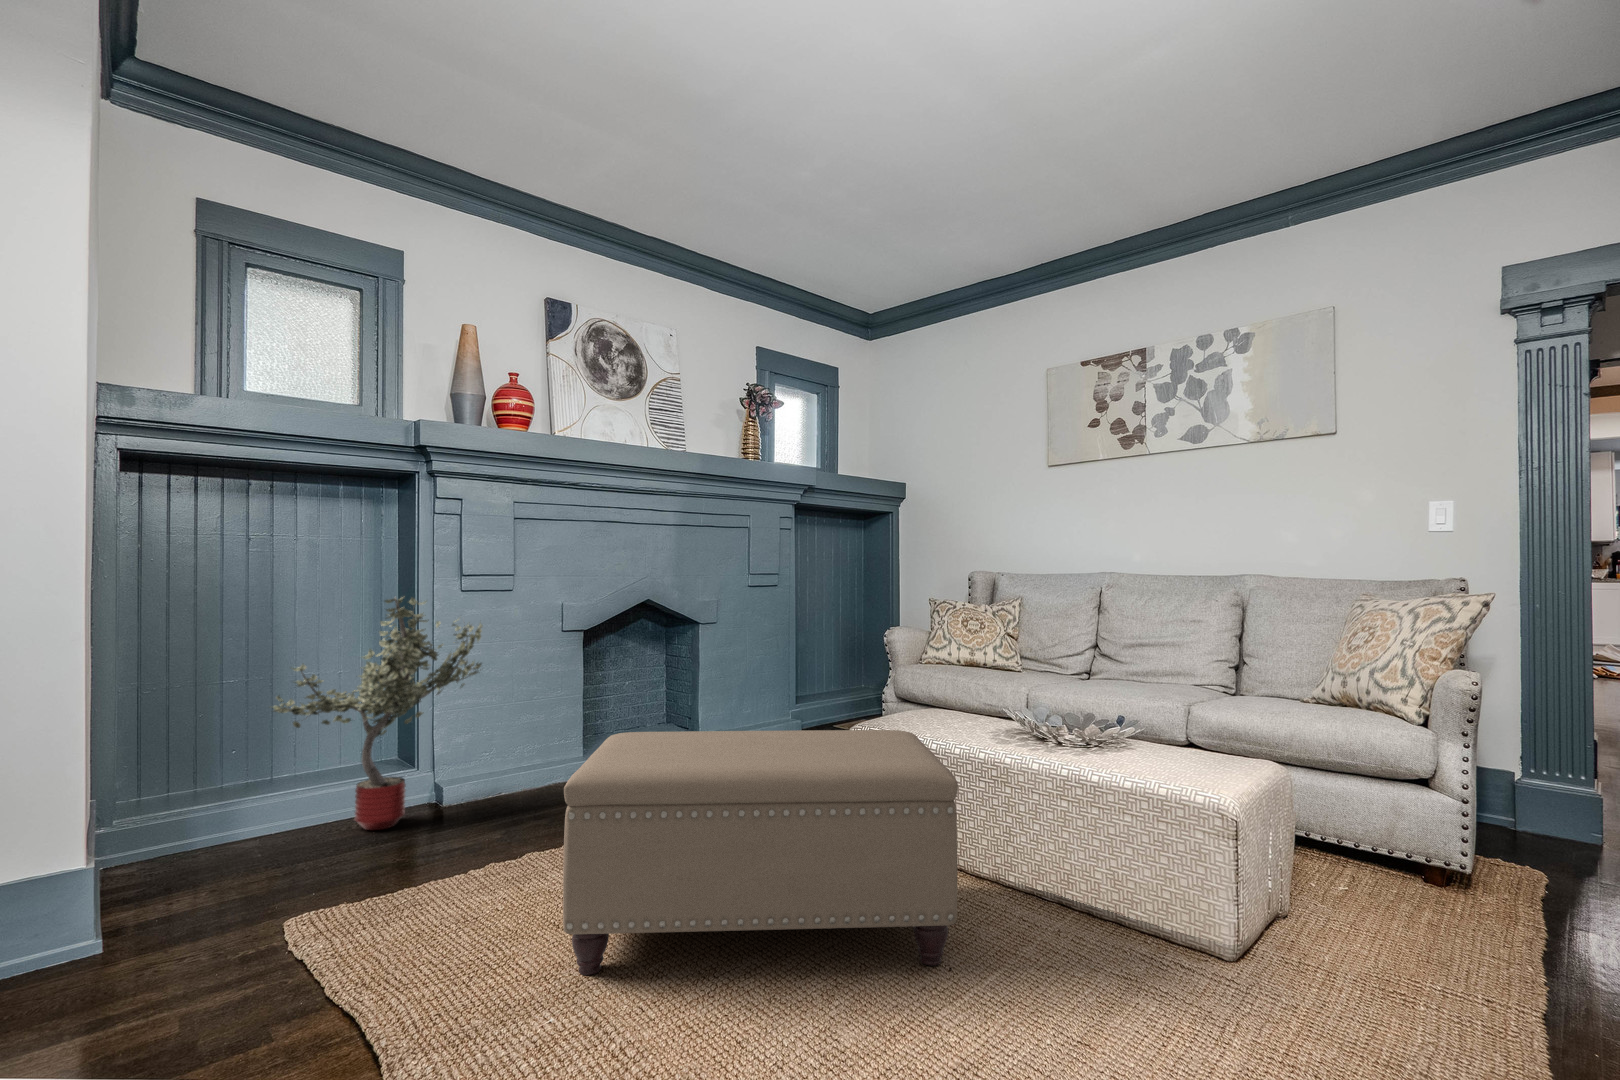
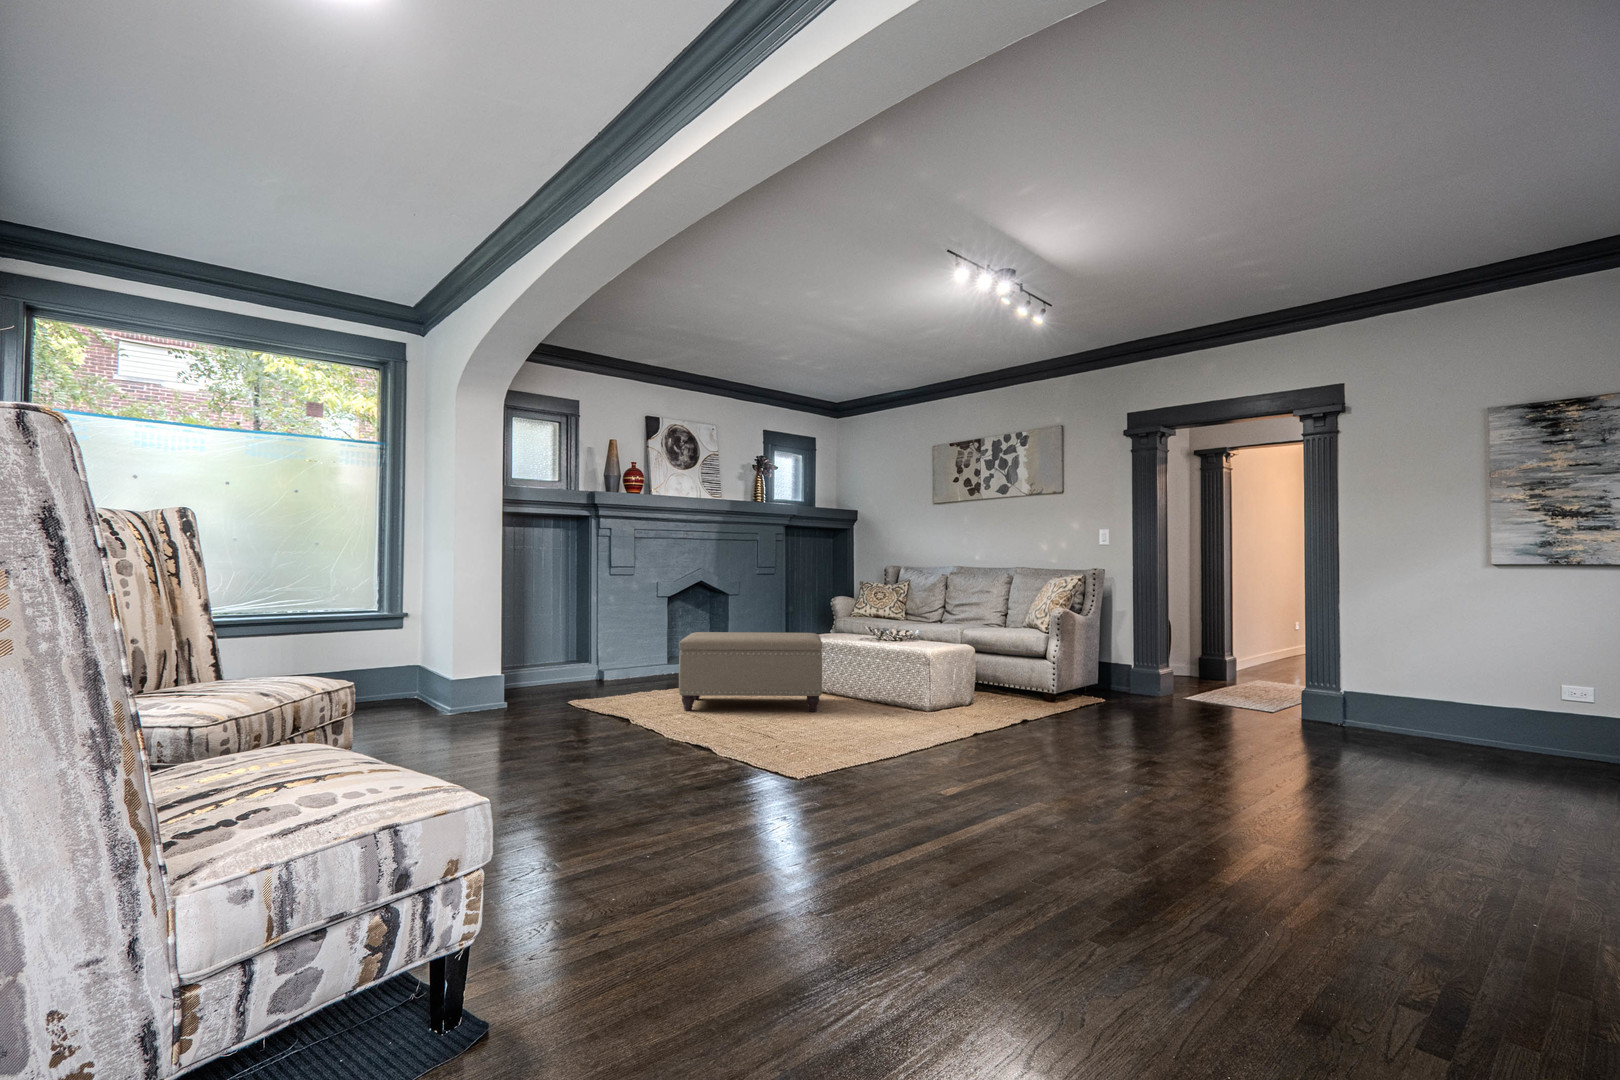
potted tree: present [272,597,482,830] -> none [535,576,625,684]

